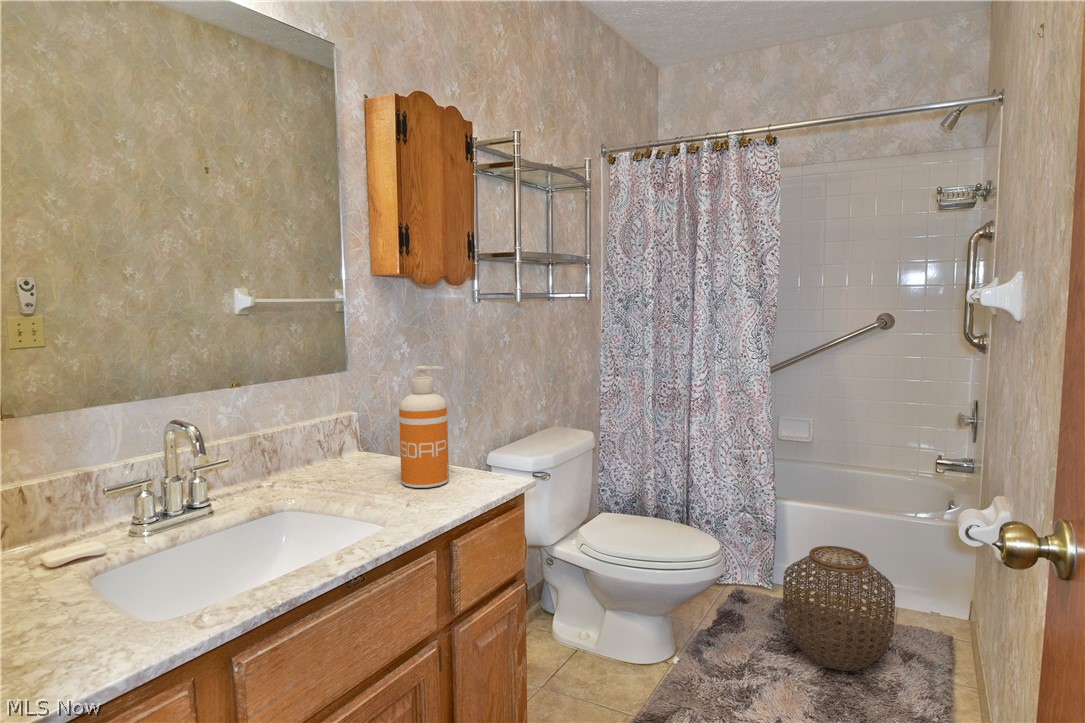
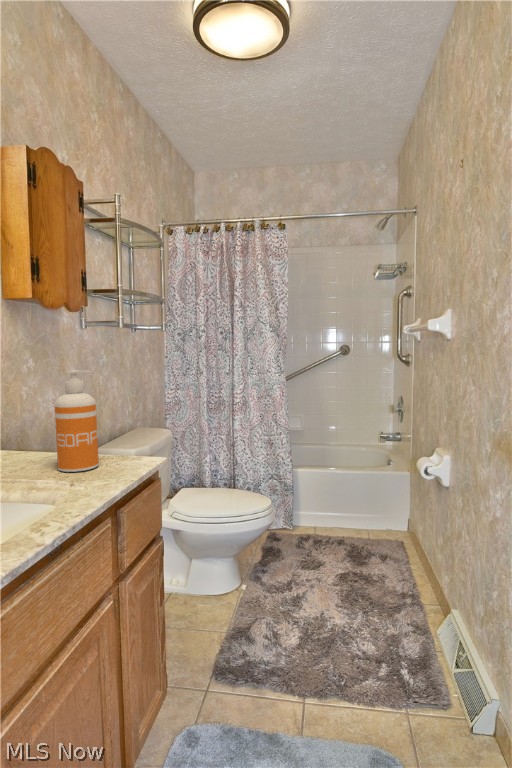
woven basket: present [783,546,895,671] -> none [309,493,377,573]

